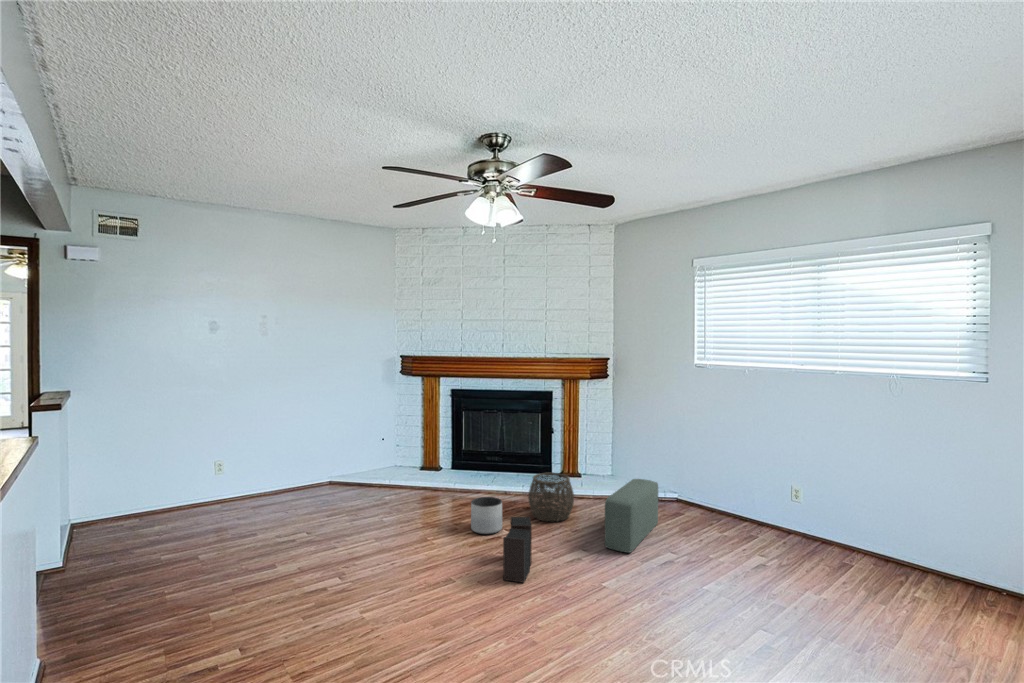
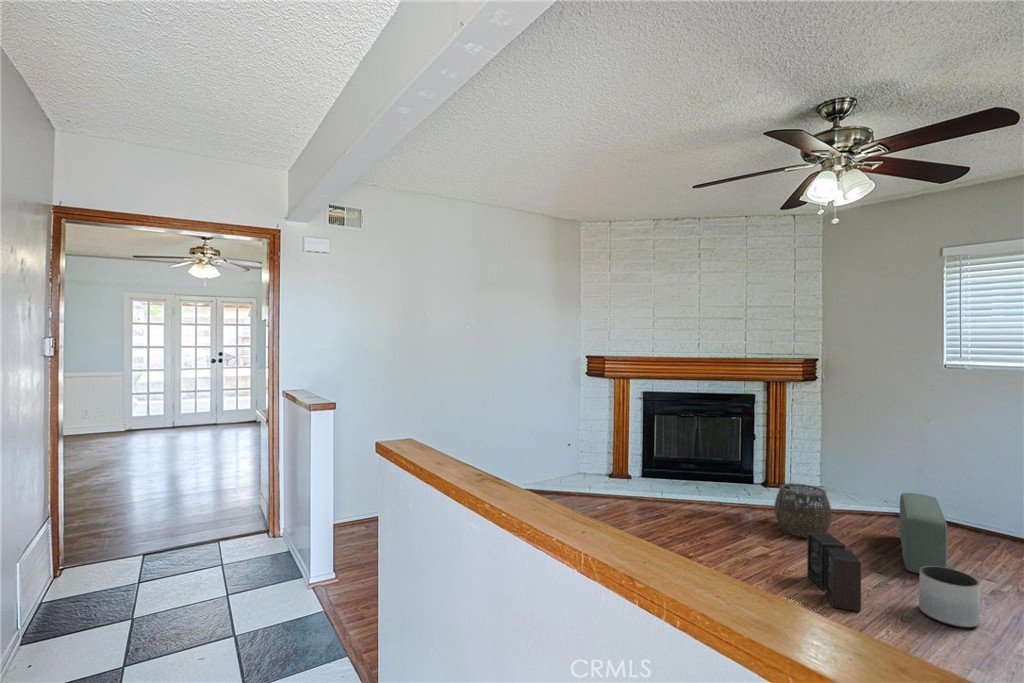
planter: present [471,497,502,534] -> present [919,566,980,628]

